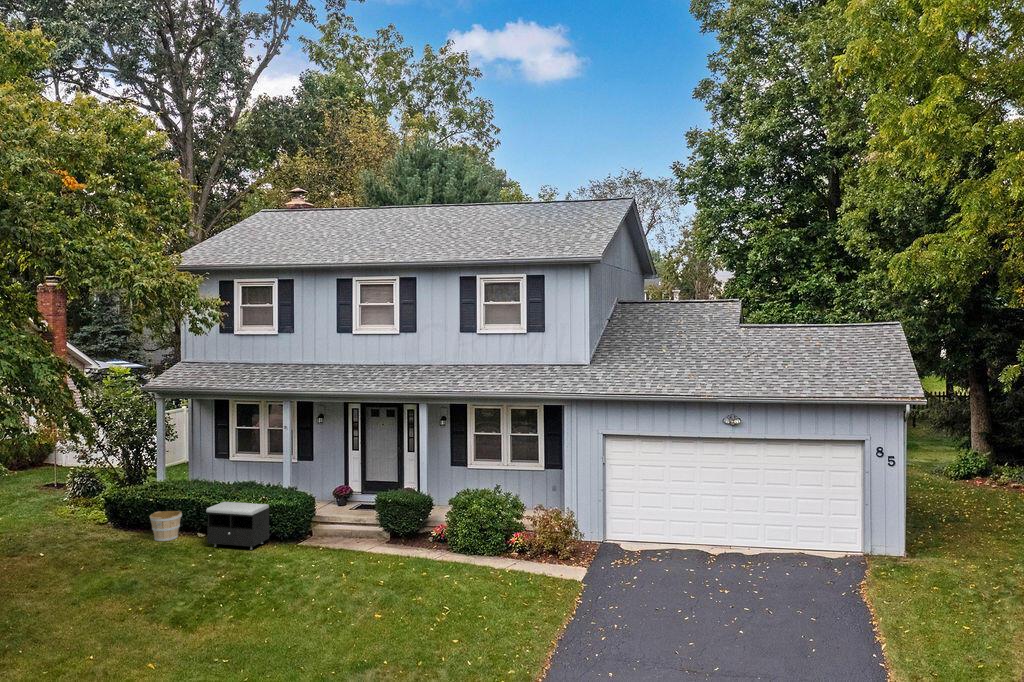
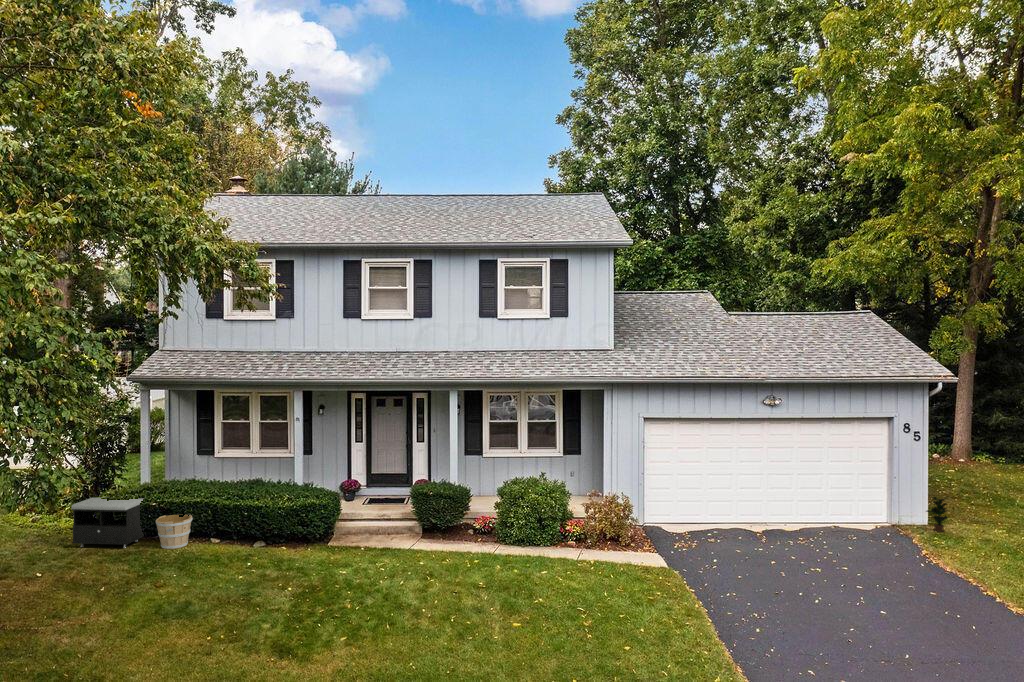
storage bench: present [206,502,269,550] -> present [71,498,144,548]
potted plant: none [901,527,927,565] -> present [926,497,948,532]

